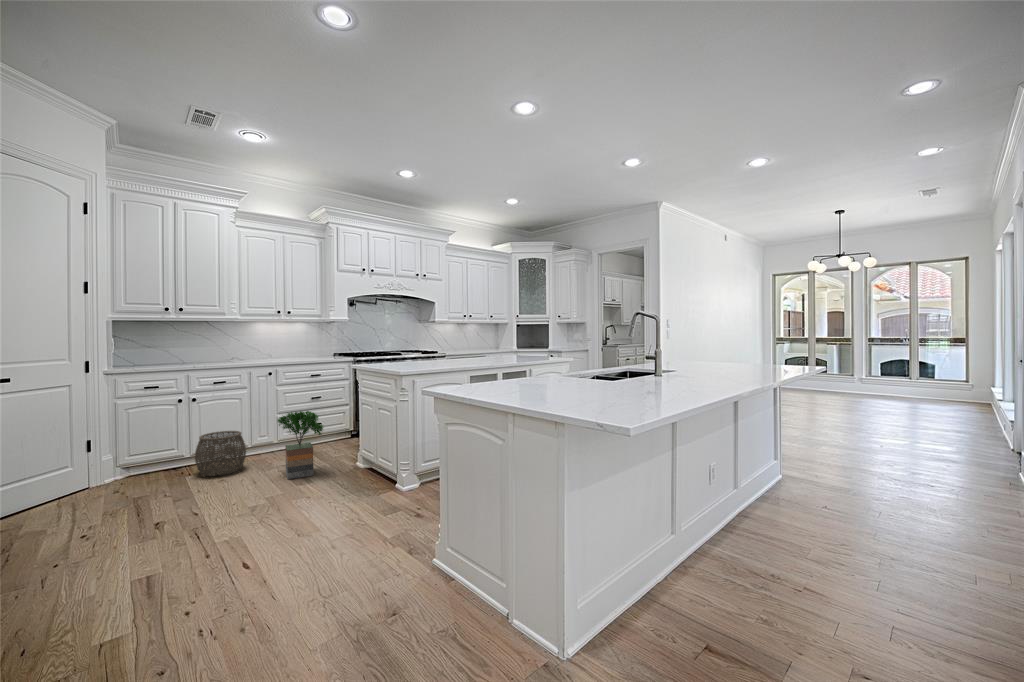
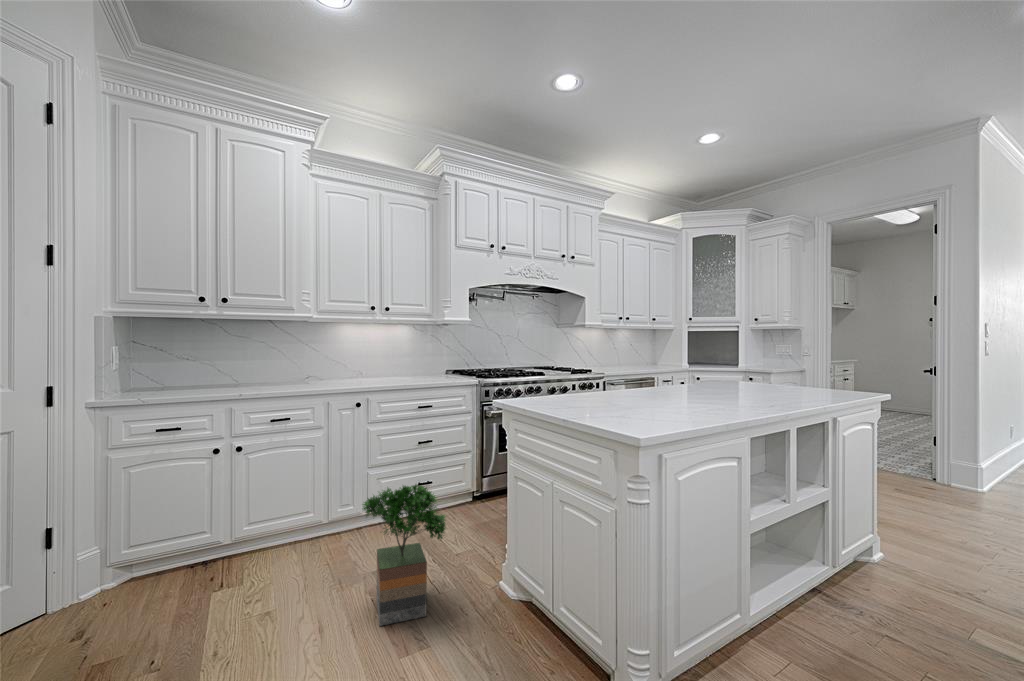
woven basket: present [195,431,246,476] -> none [225,506,313,599]

